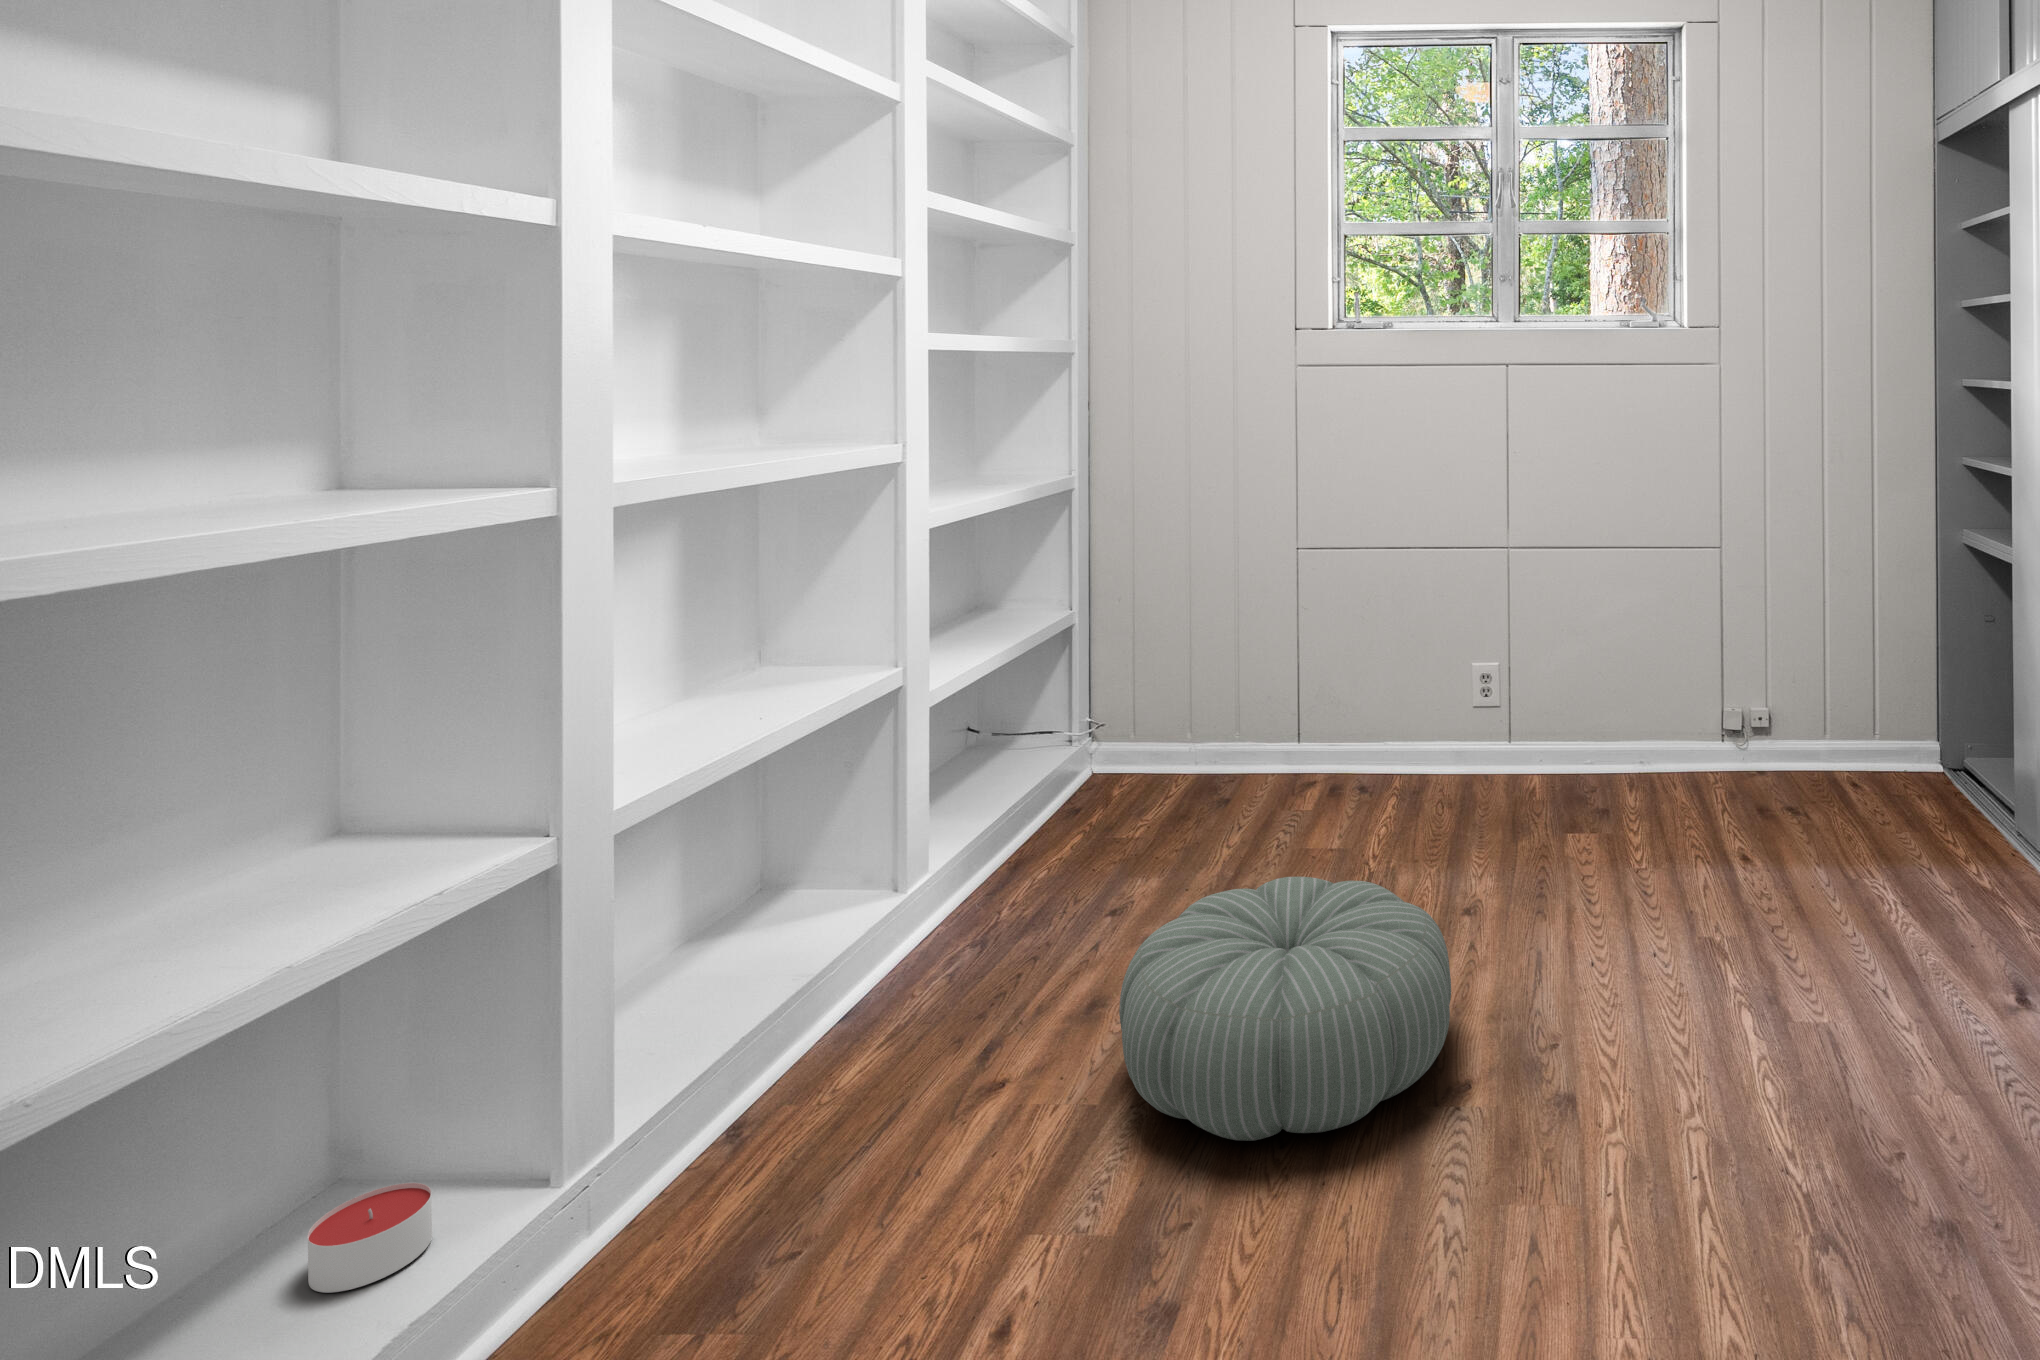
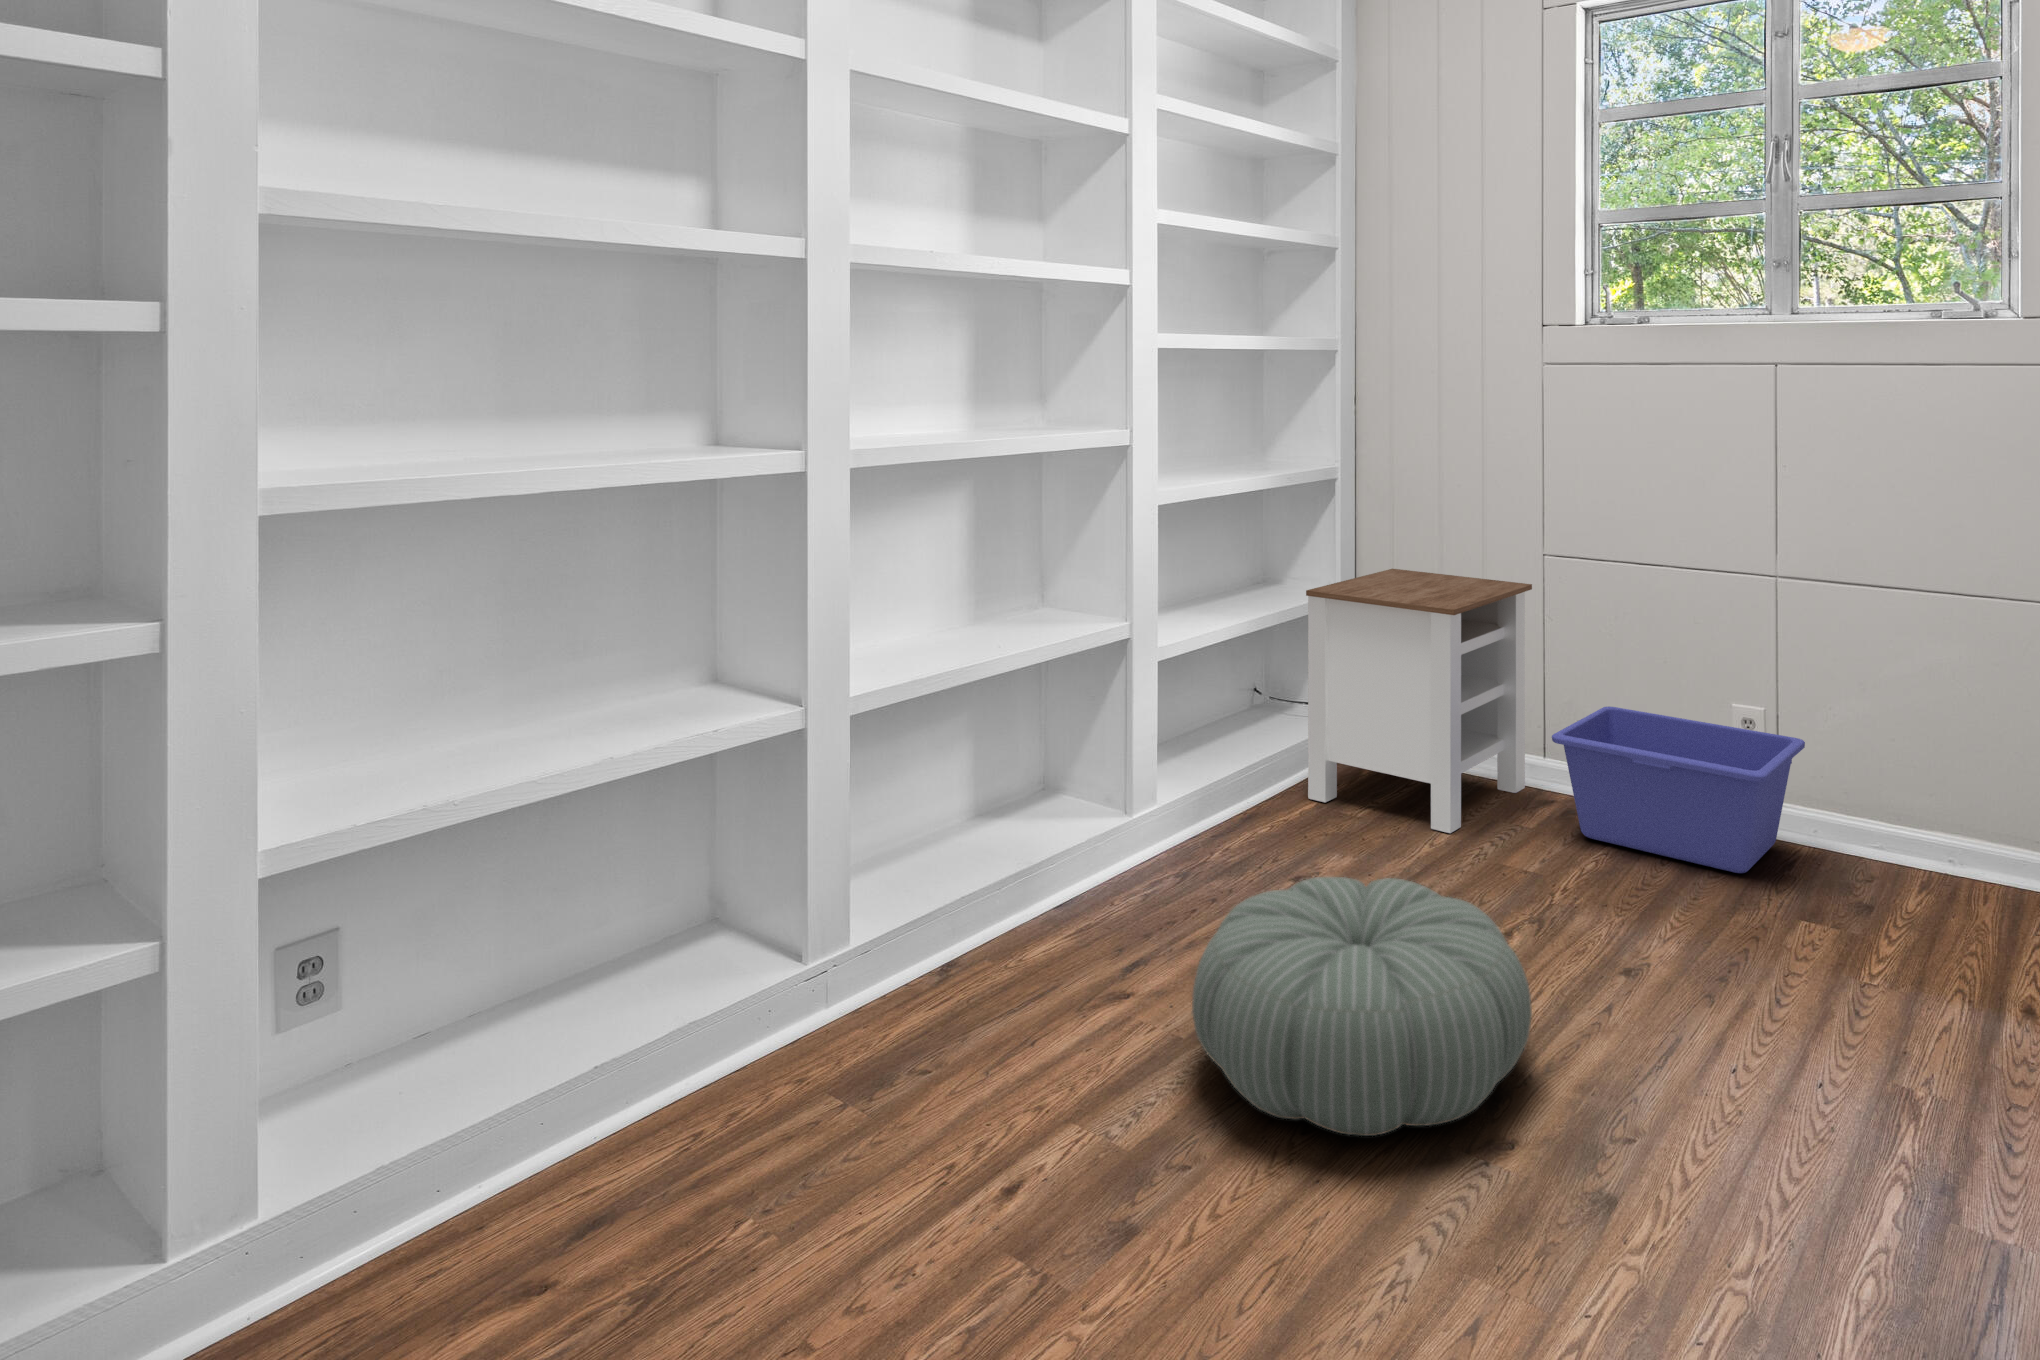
side table: none [1062,582,1276,833] -> present [1306,569,1532,833]
storage bin: none [1326,685,1526,808] -> present [1552,706,1805,873]
candle: present [308,1183,432,1293] -> none [646,927,717,989]

